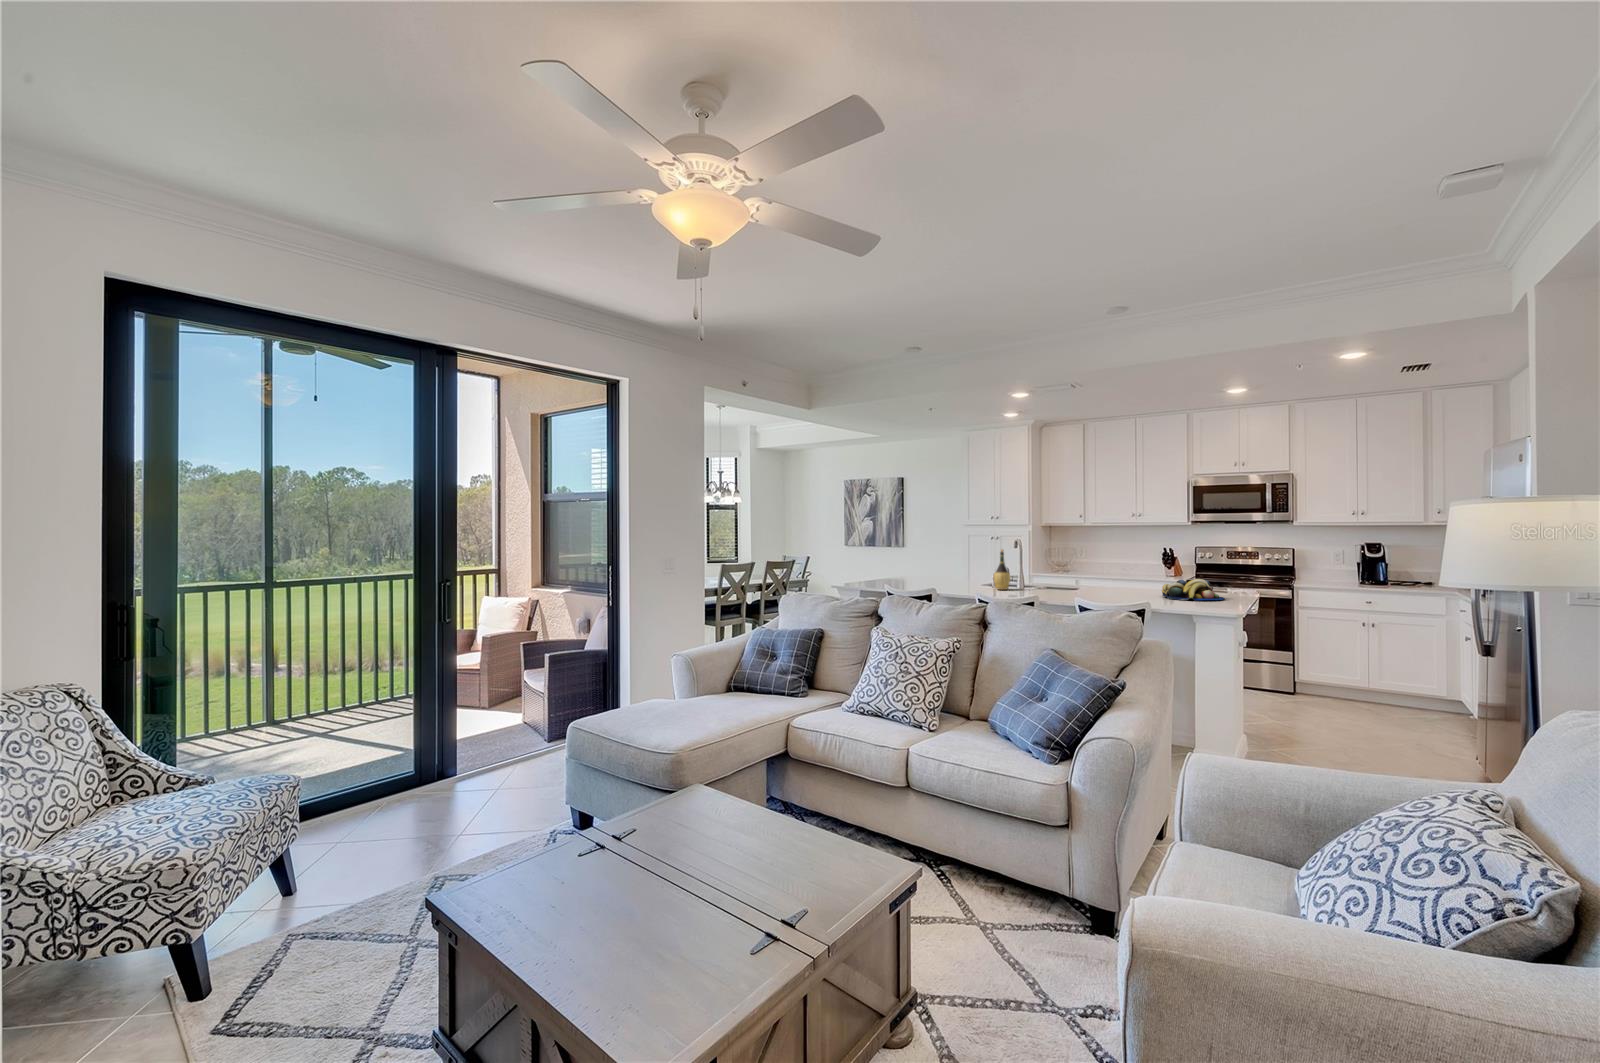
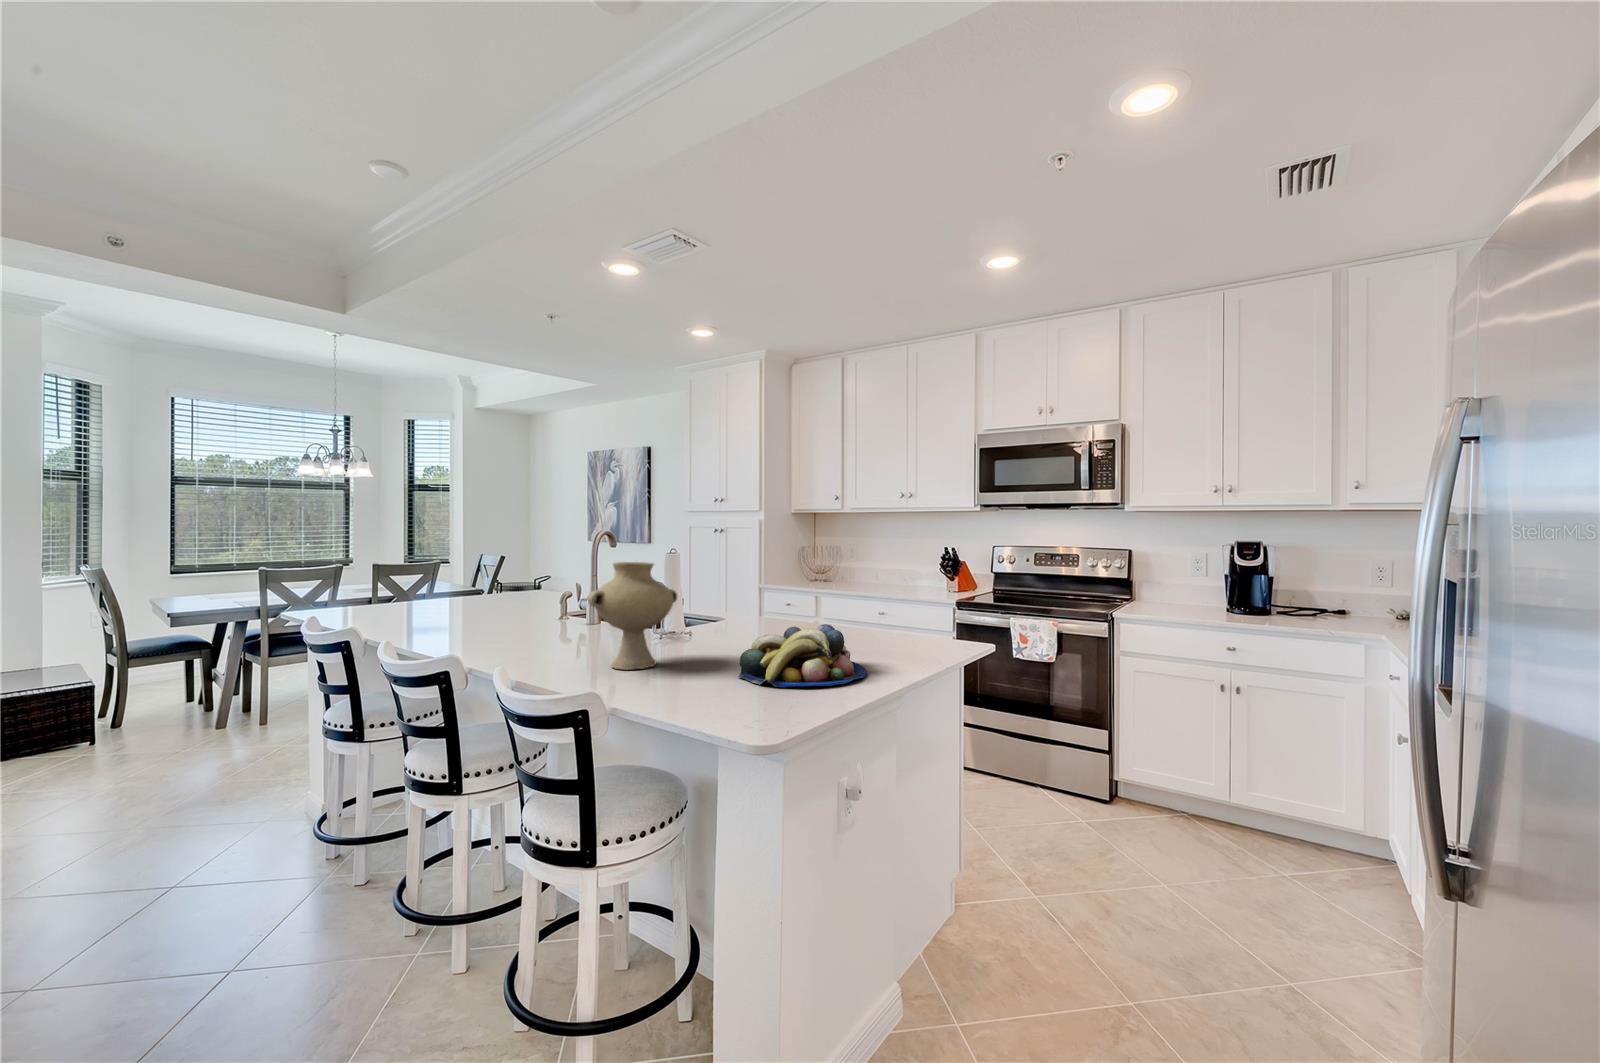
wine bottle: present [994,550,1011,590] -> none [487,553,523,637]
vase: none [1090,552,1128,597] -> present [587,562,677,670]

